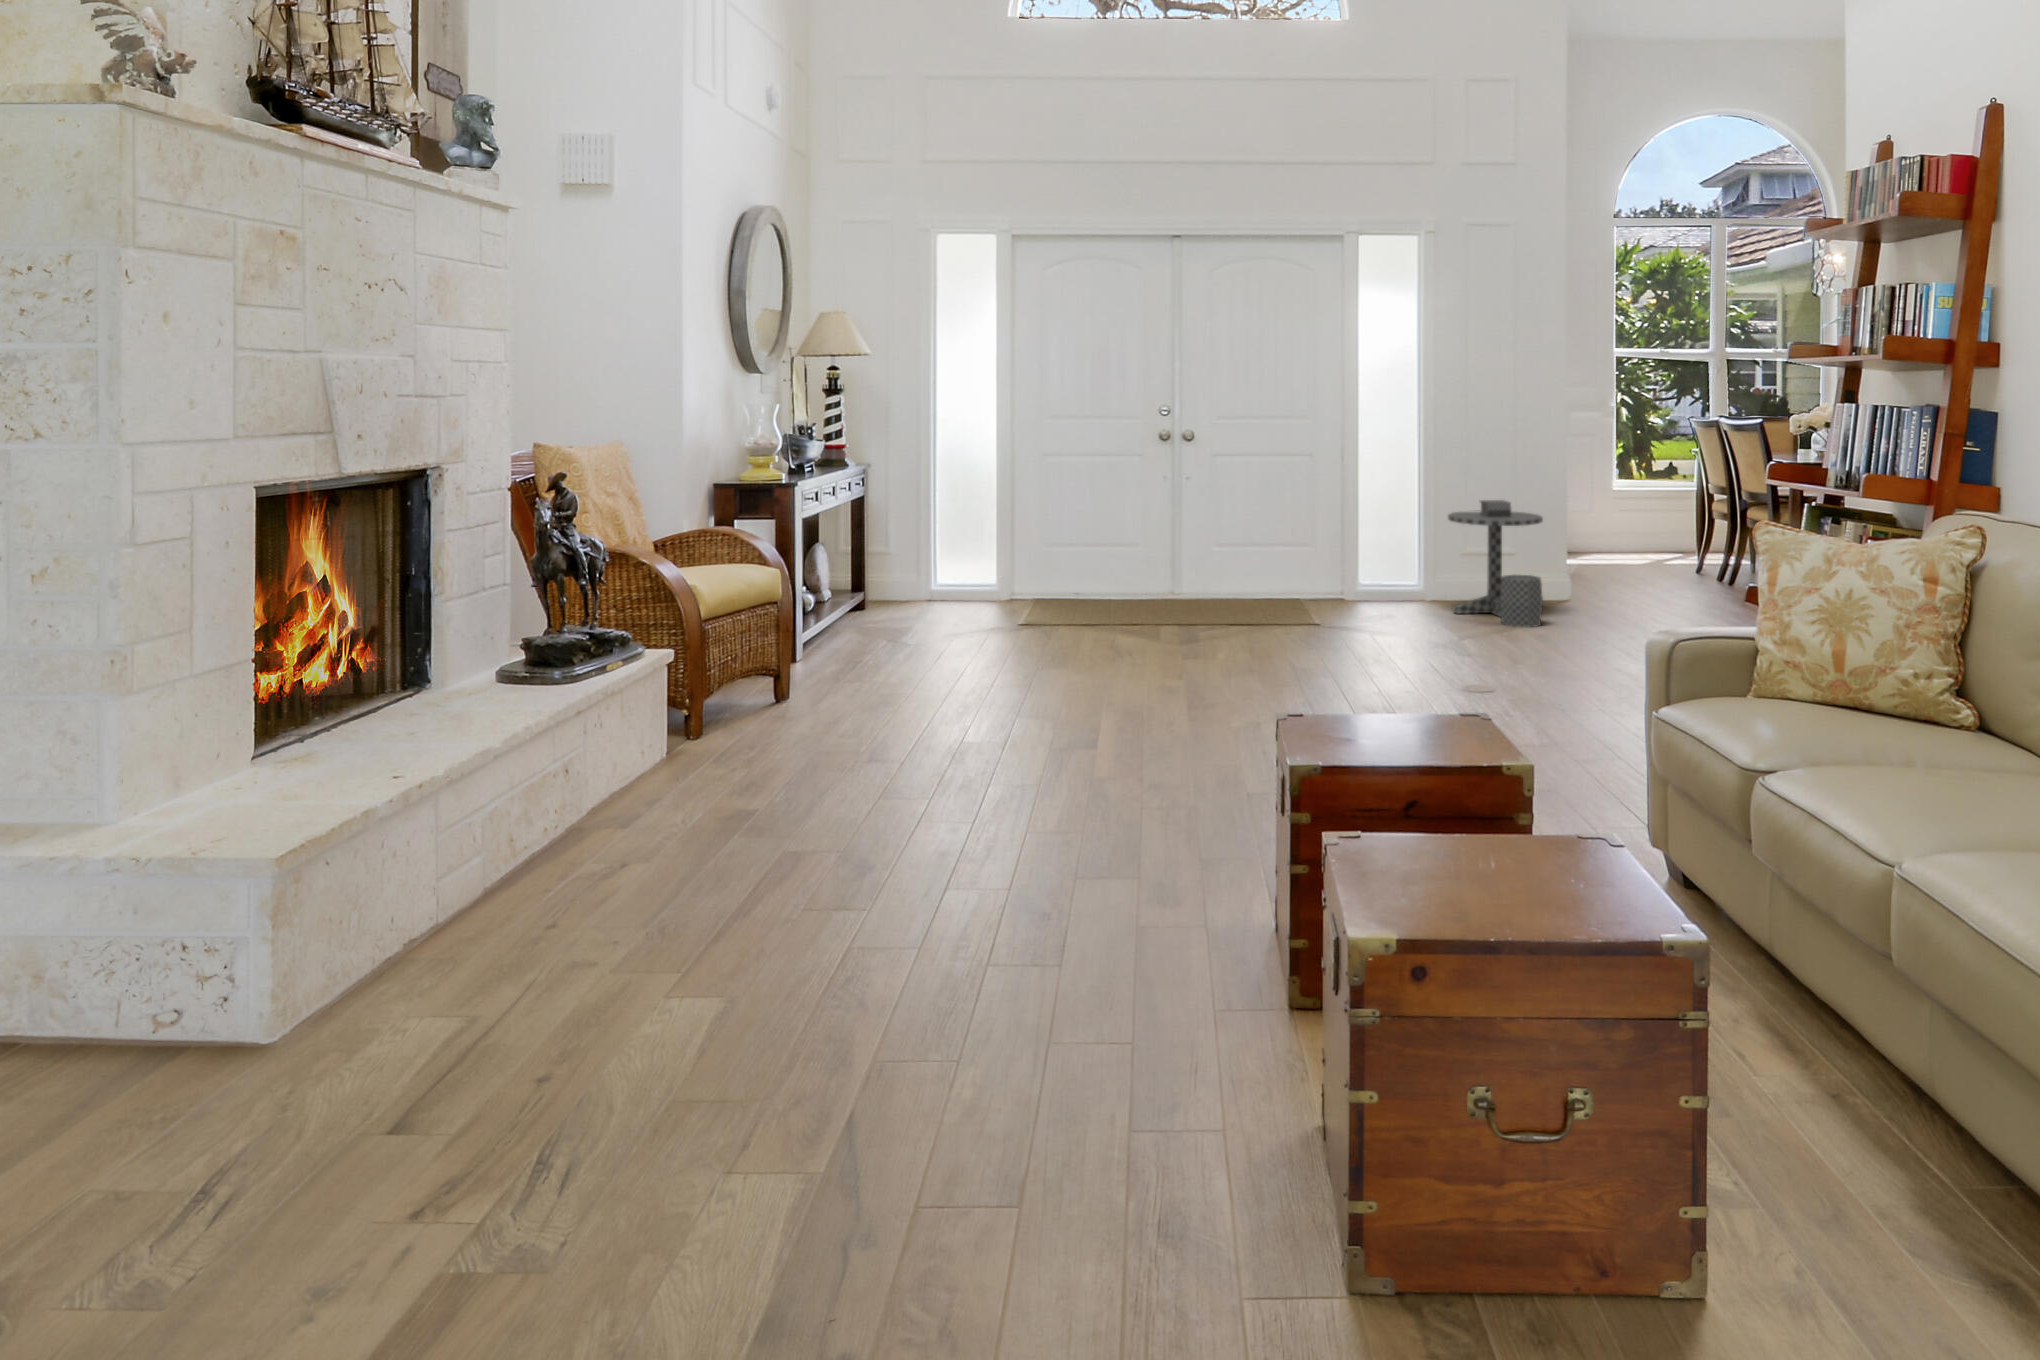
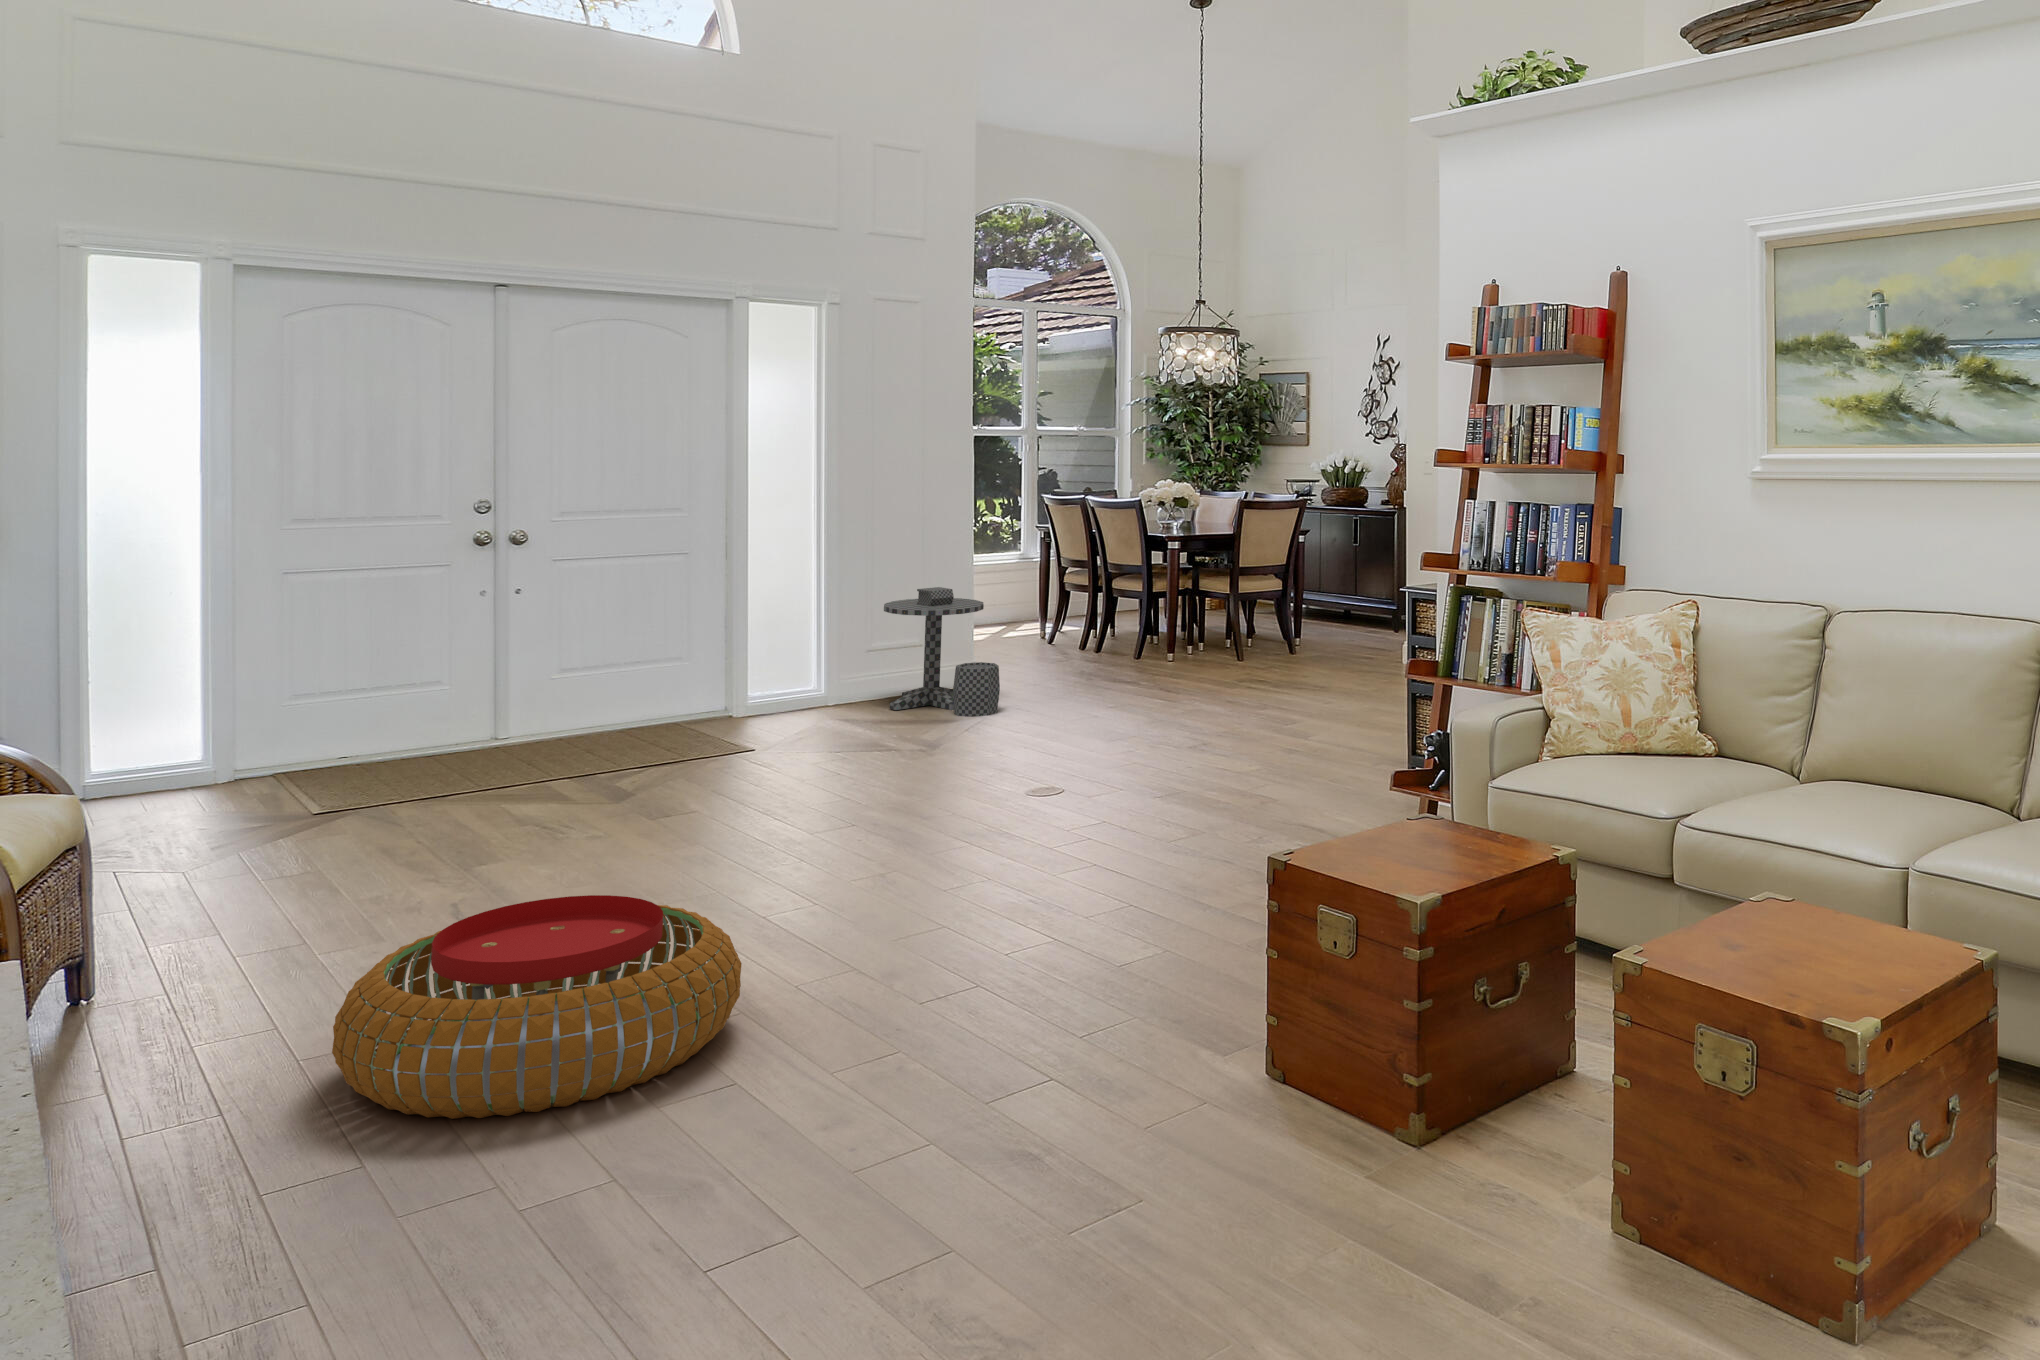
pouf: none [733,684,1001,829] -> present [332,895,742,1119]

